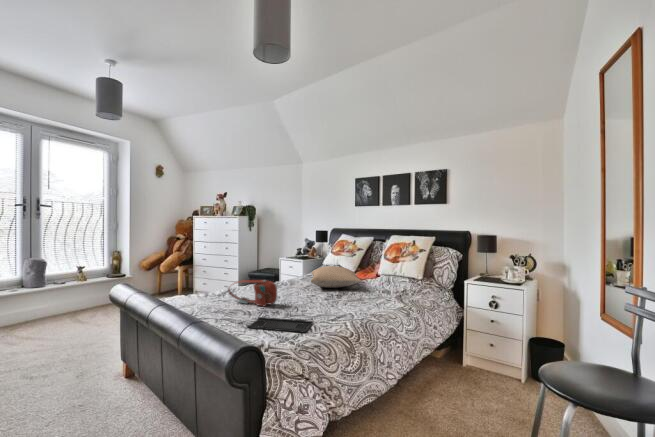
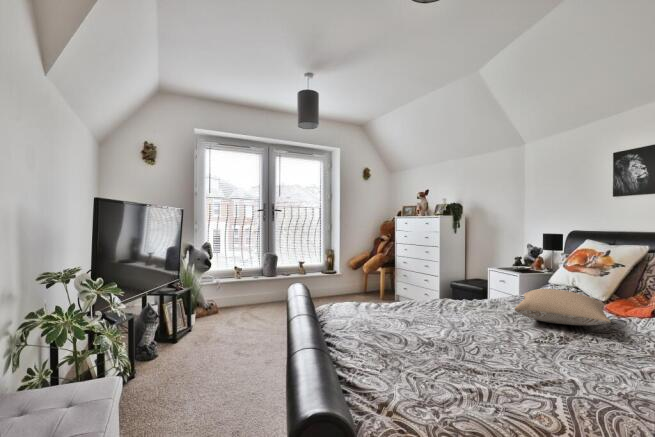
handbag: present [228,280,277,307] -> none [392,298,452,337]
tray: present [247,317,313,333] -> none [391,353,491,399]

